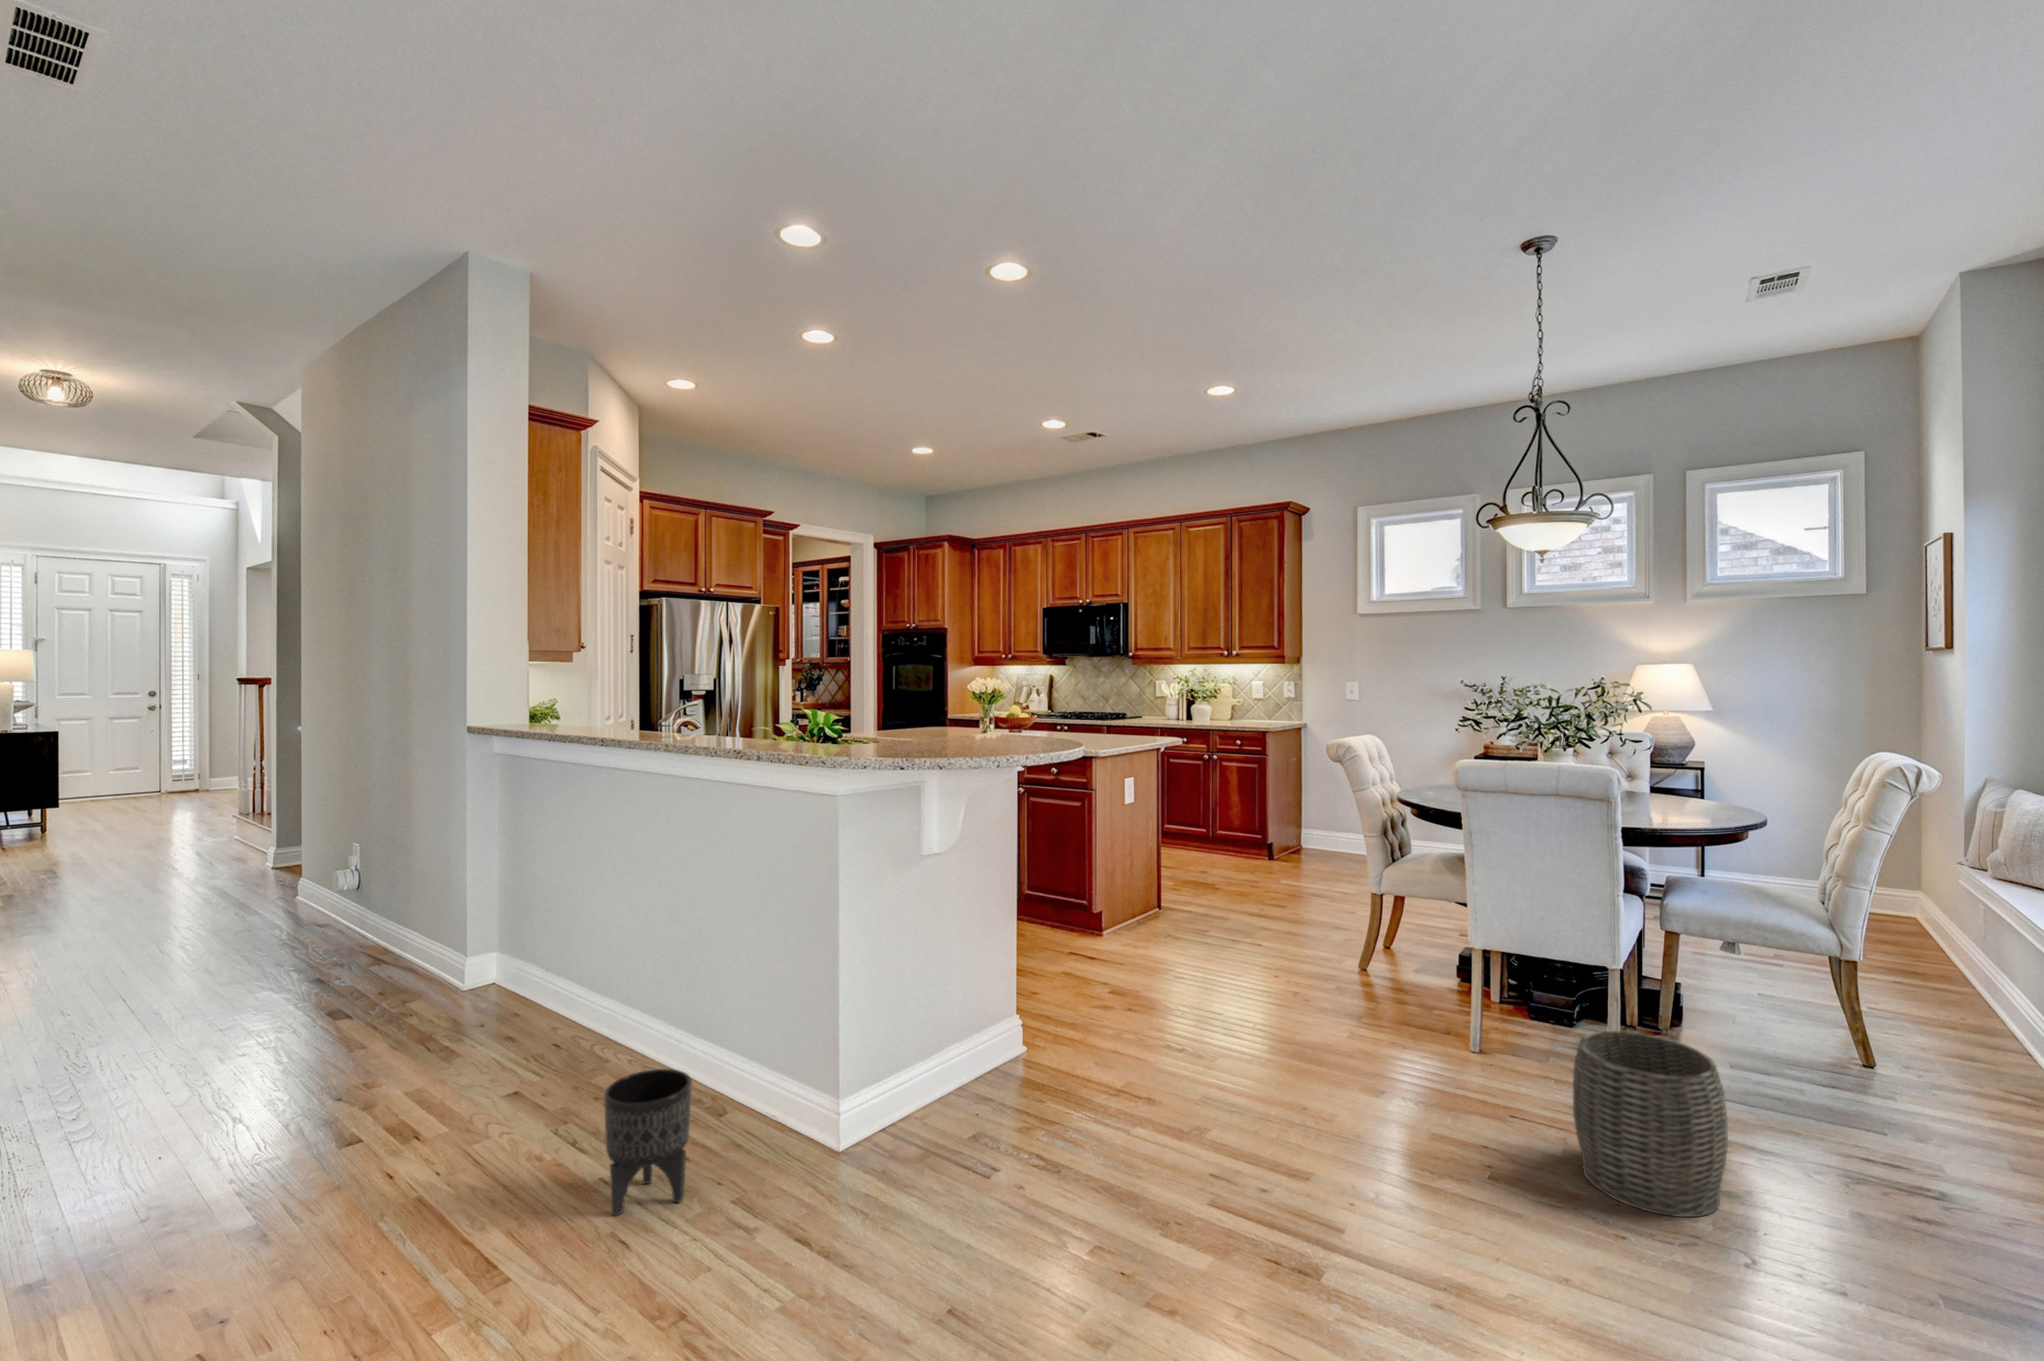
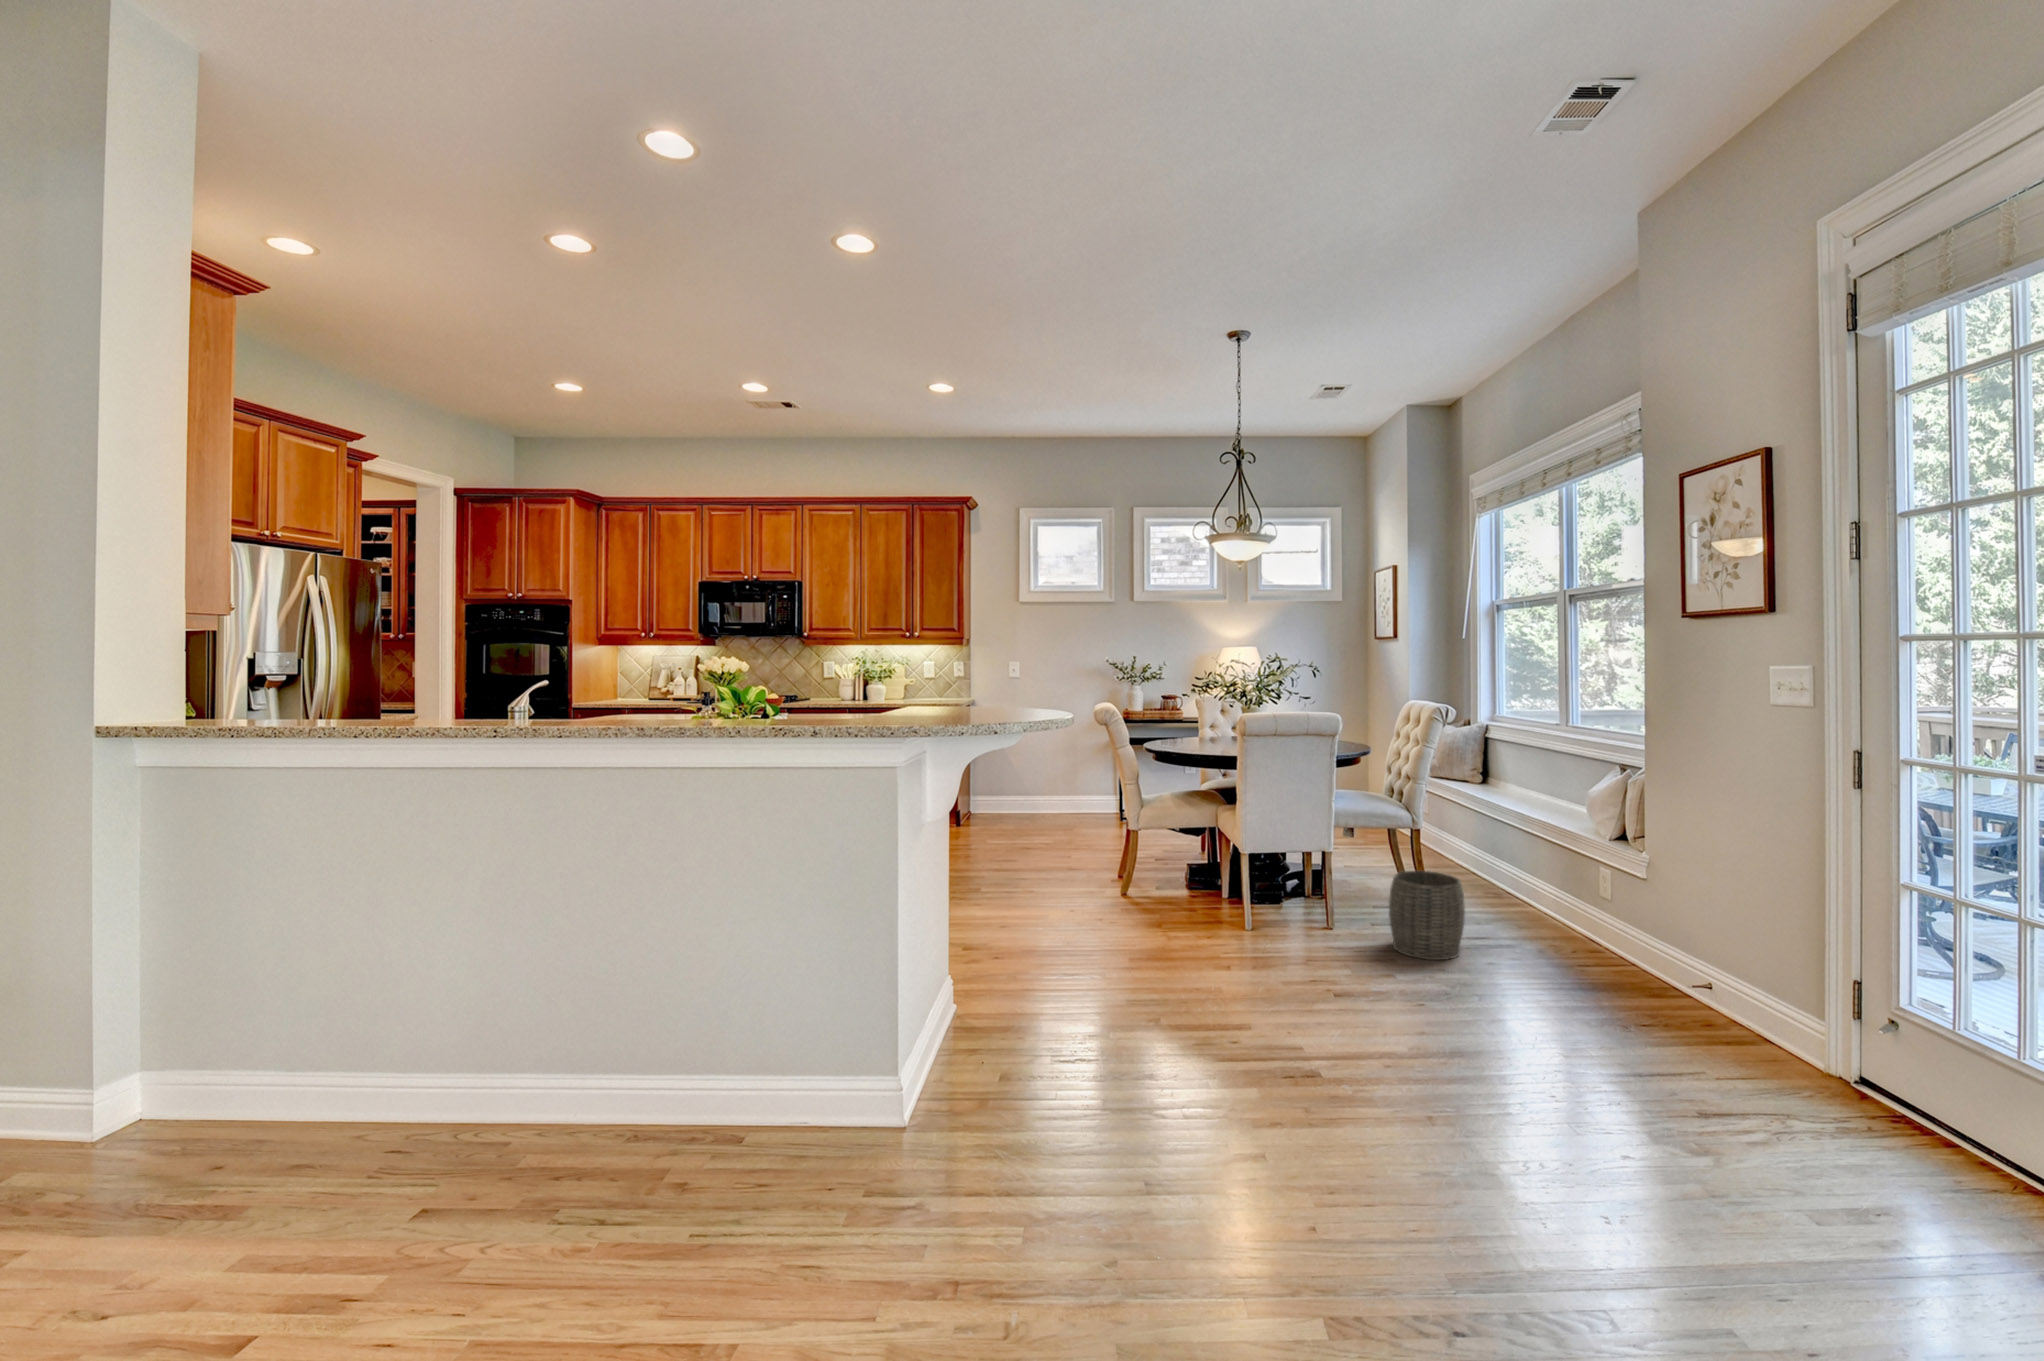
planter: present [604,1069,692,1216] -> none [943,1018,1012,1139]

